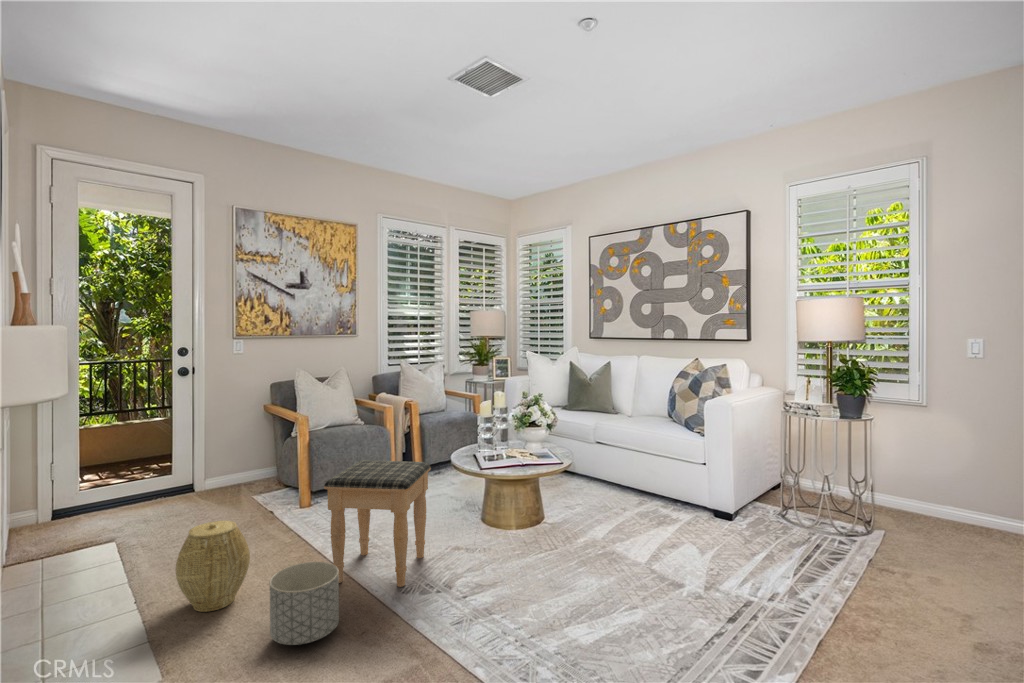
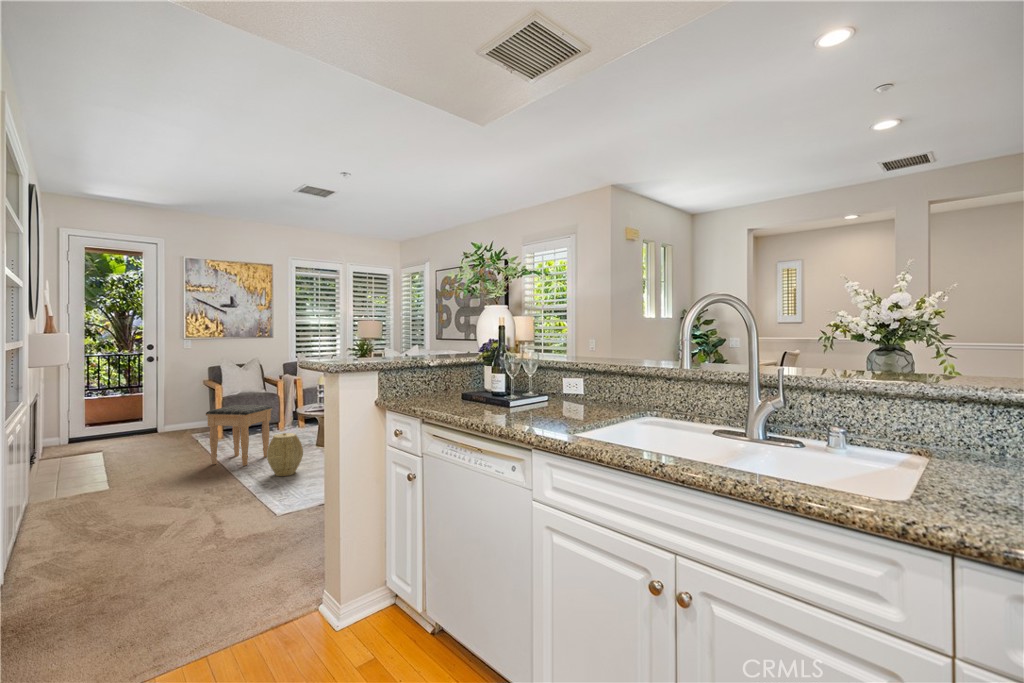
woven basket: present [176,521,250,612] -> present [267,433,303,476]
planter: present [270,562,339,645] -> none [165,447,202,481]

